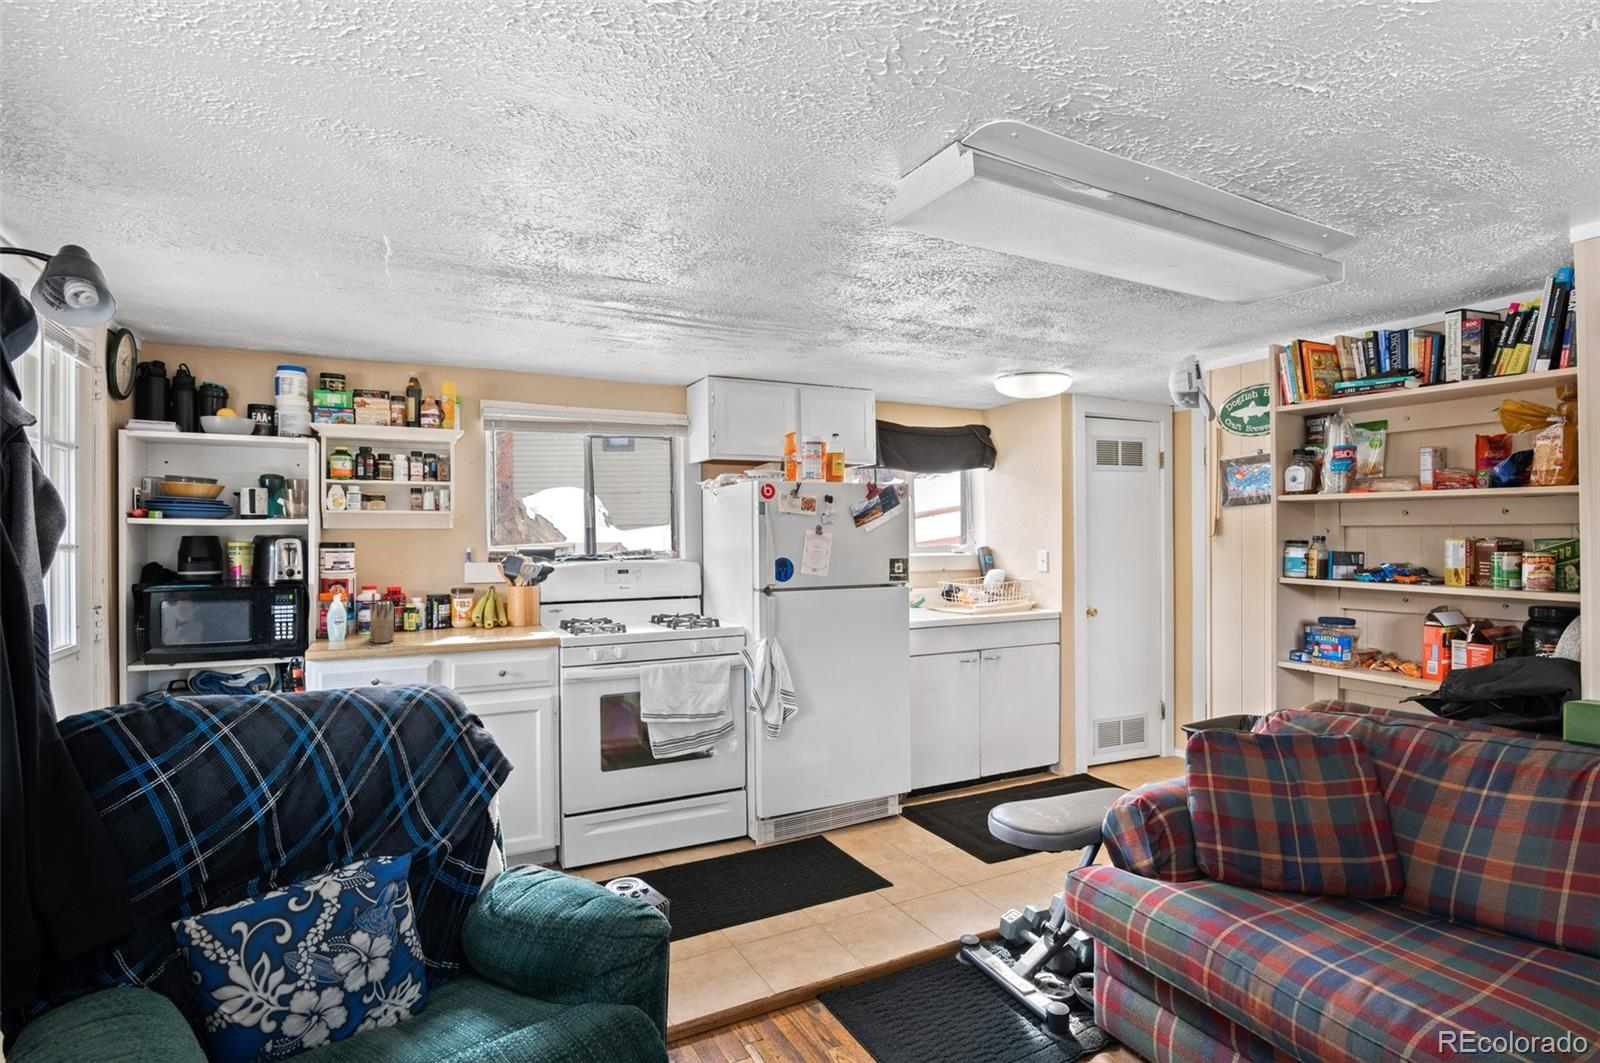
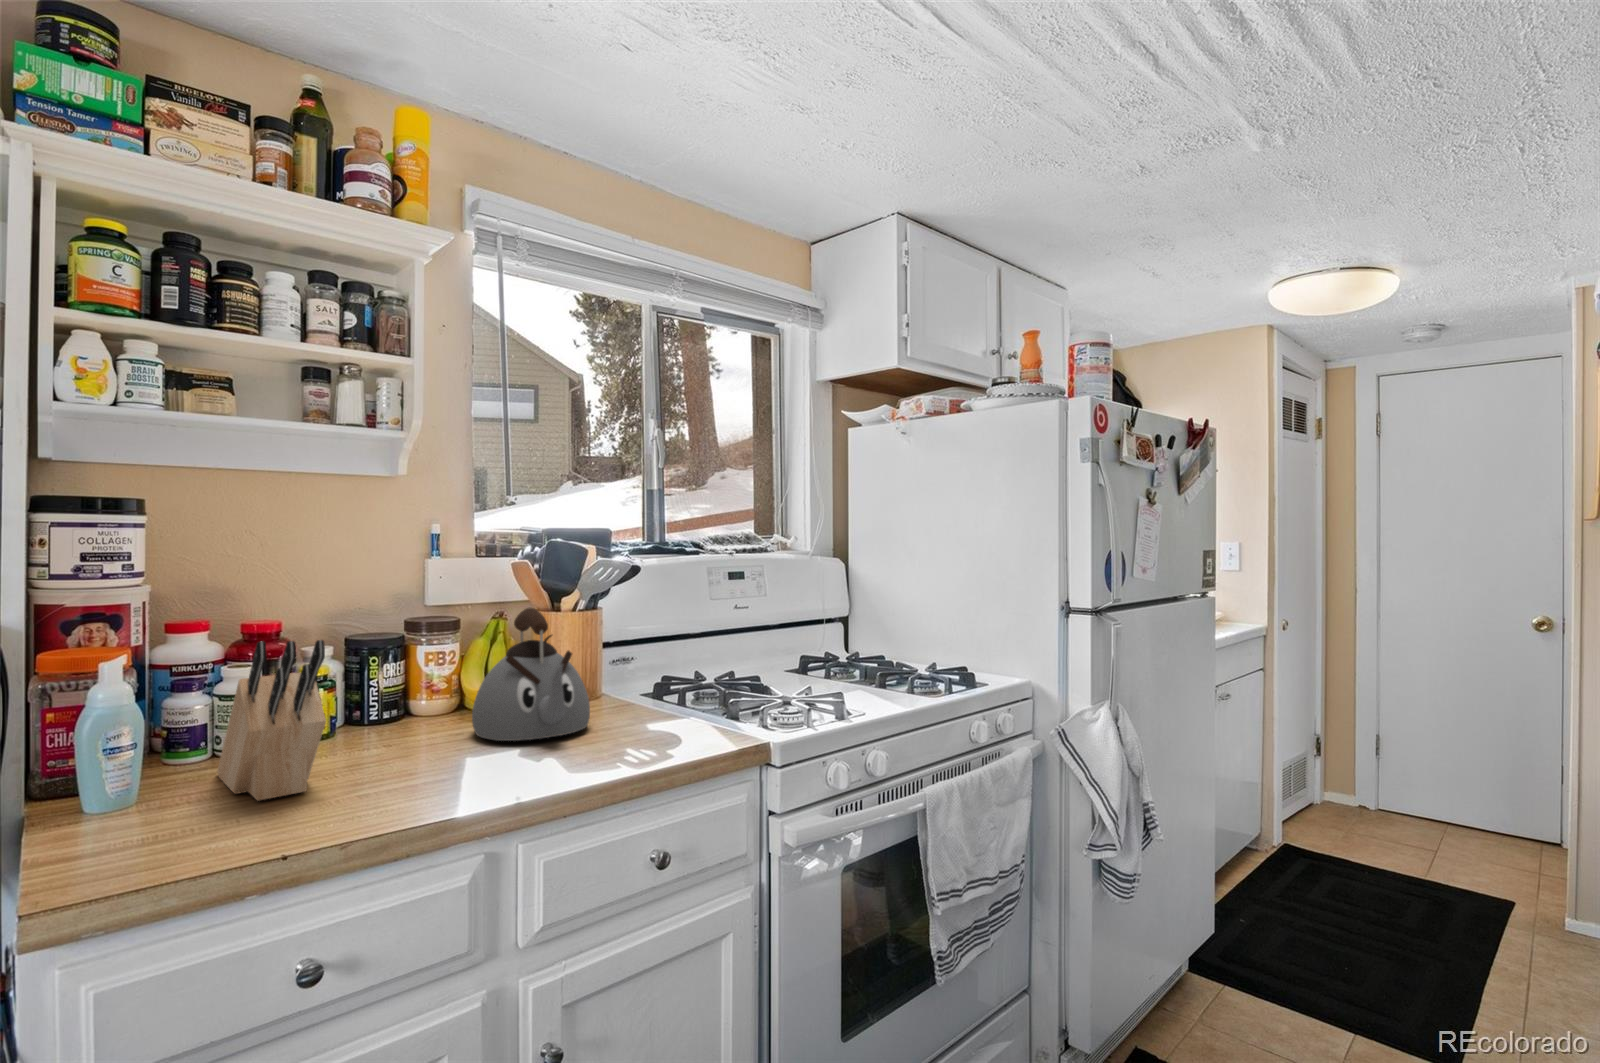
kettle: none [459,585,505,635] -> present [472,608,590,741]

